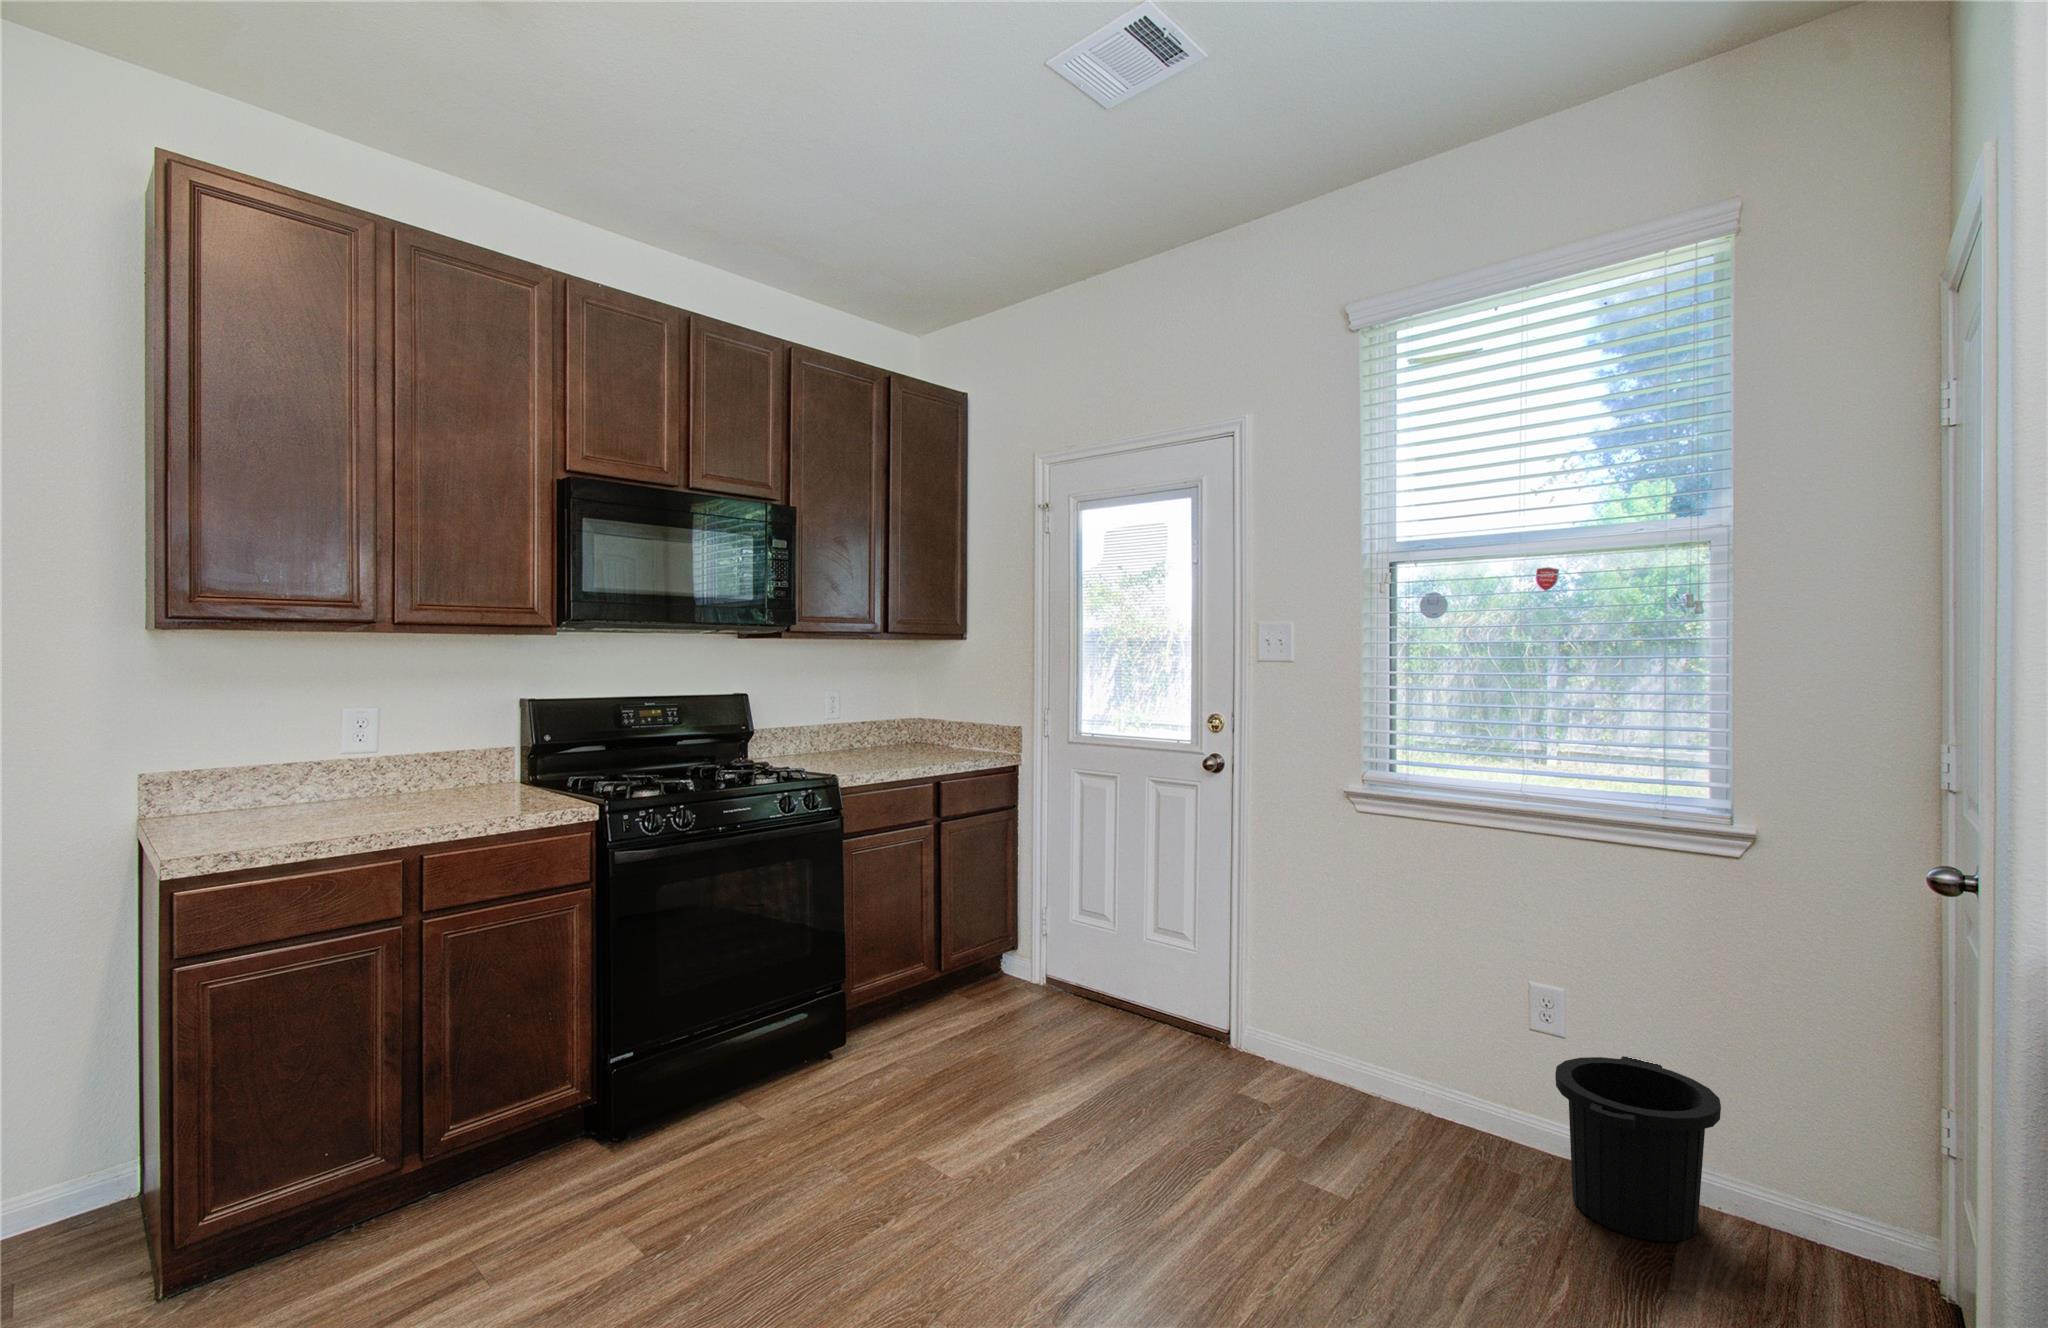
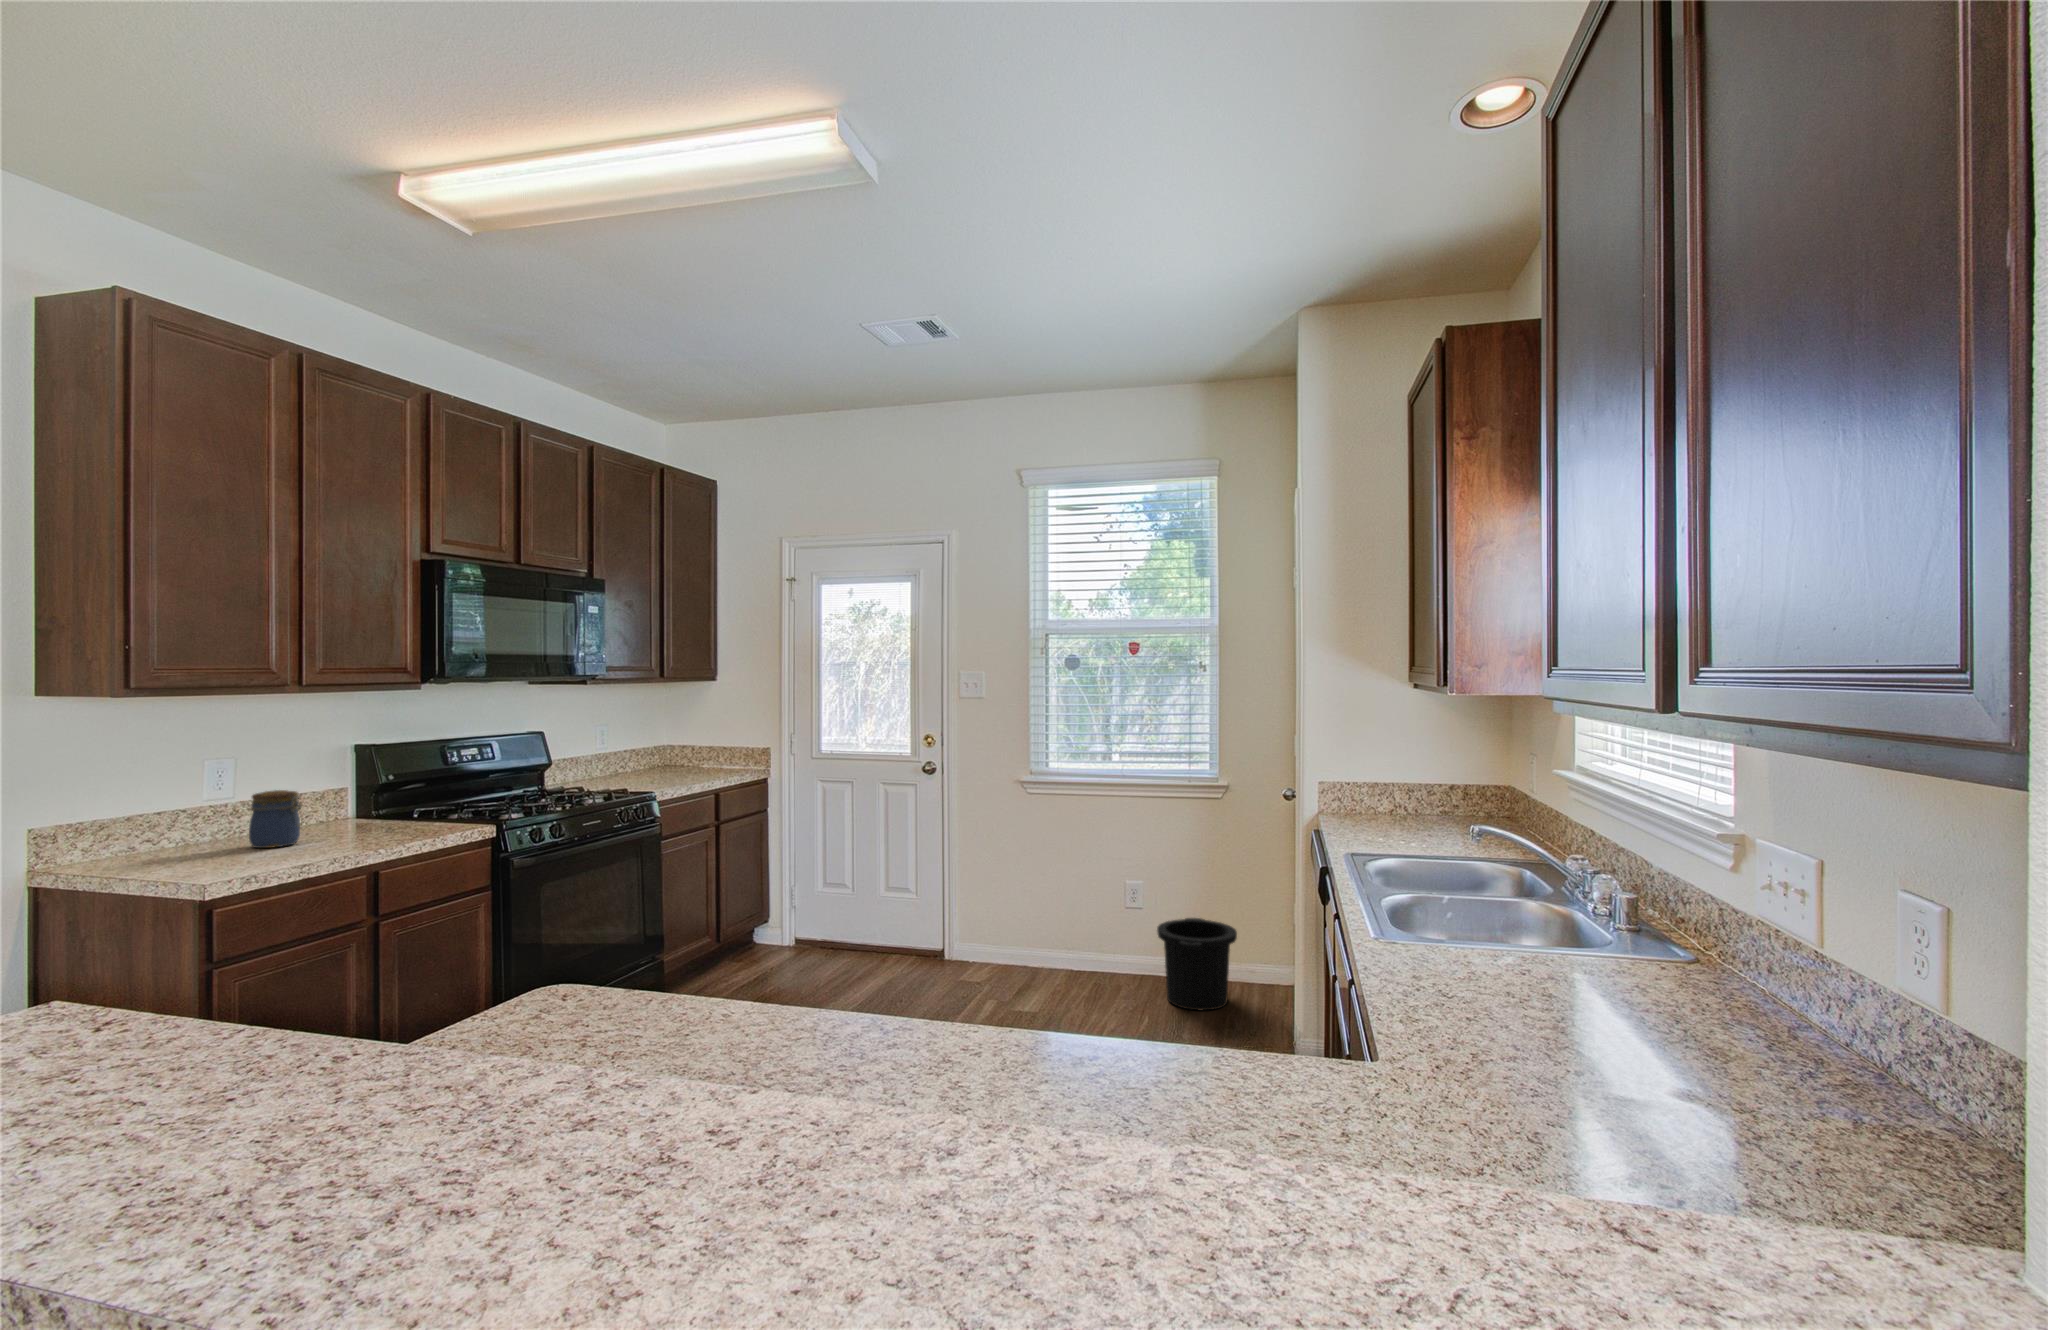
jar: none [344,748,396,811] -> present [249,790,302,848]

